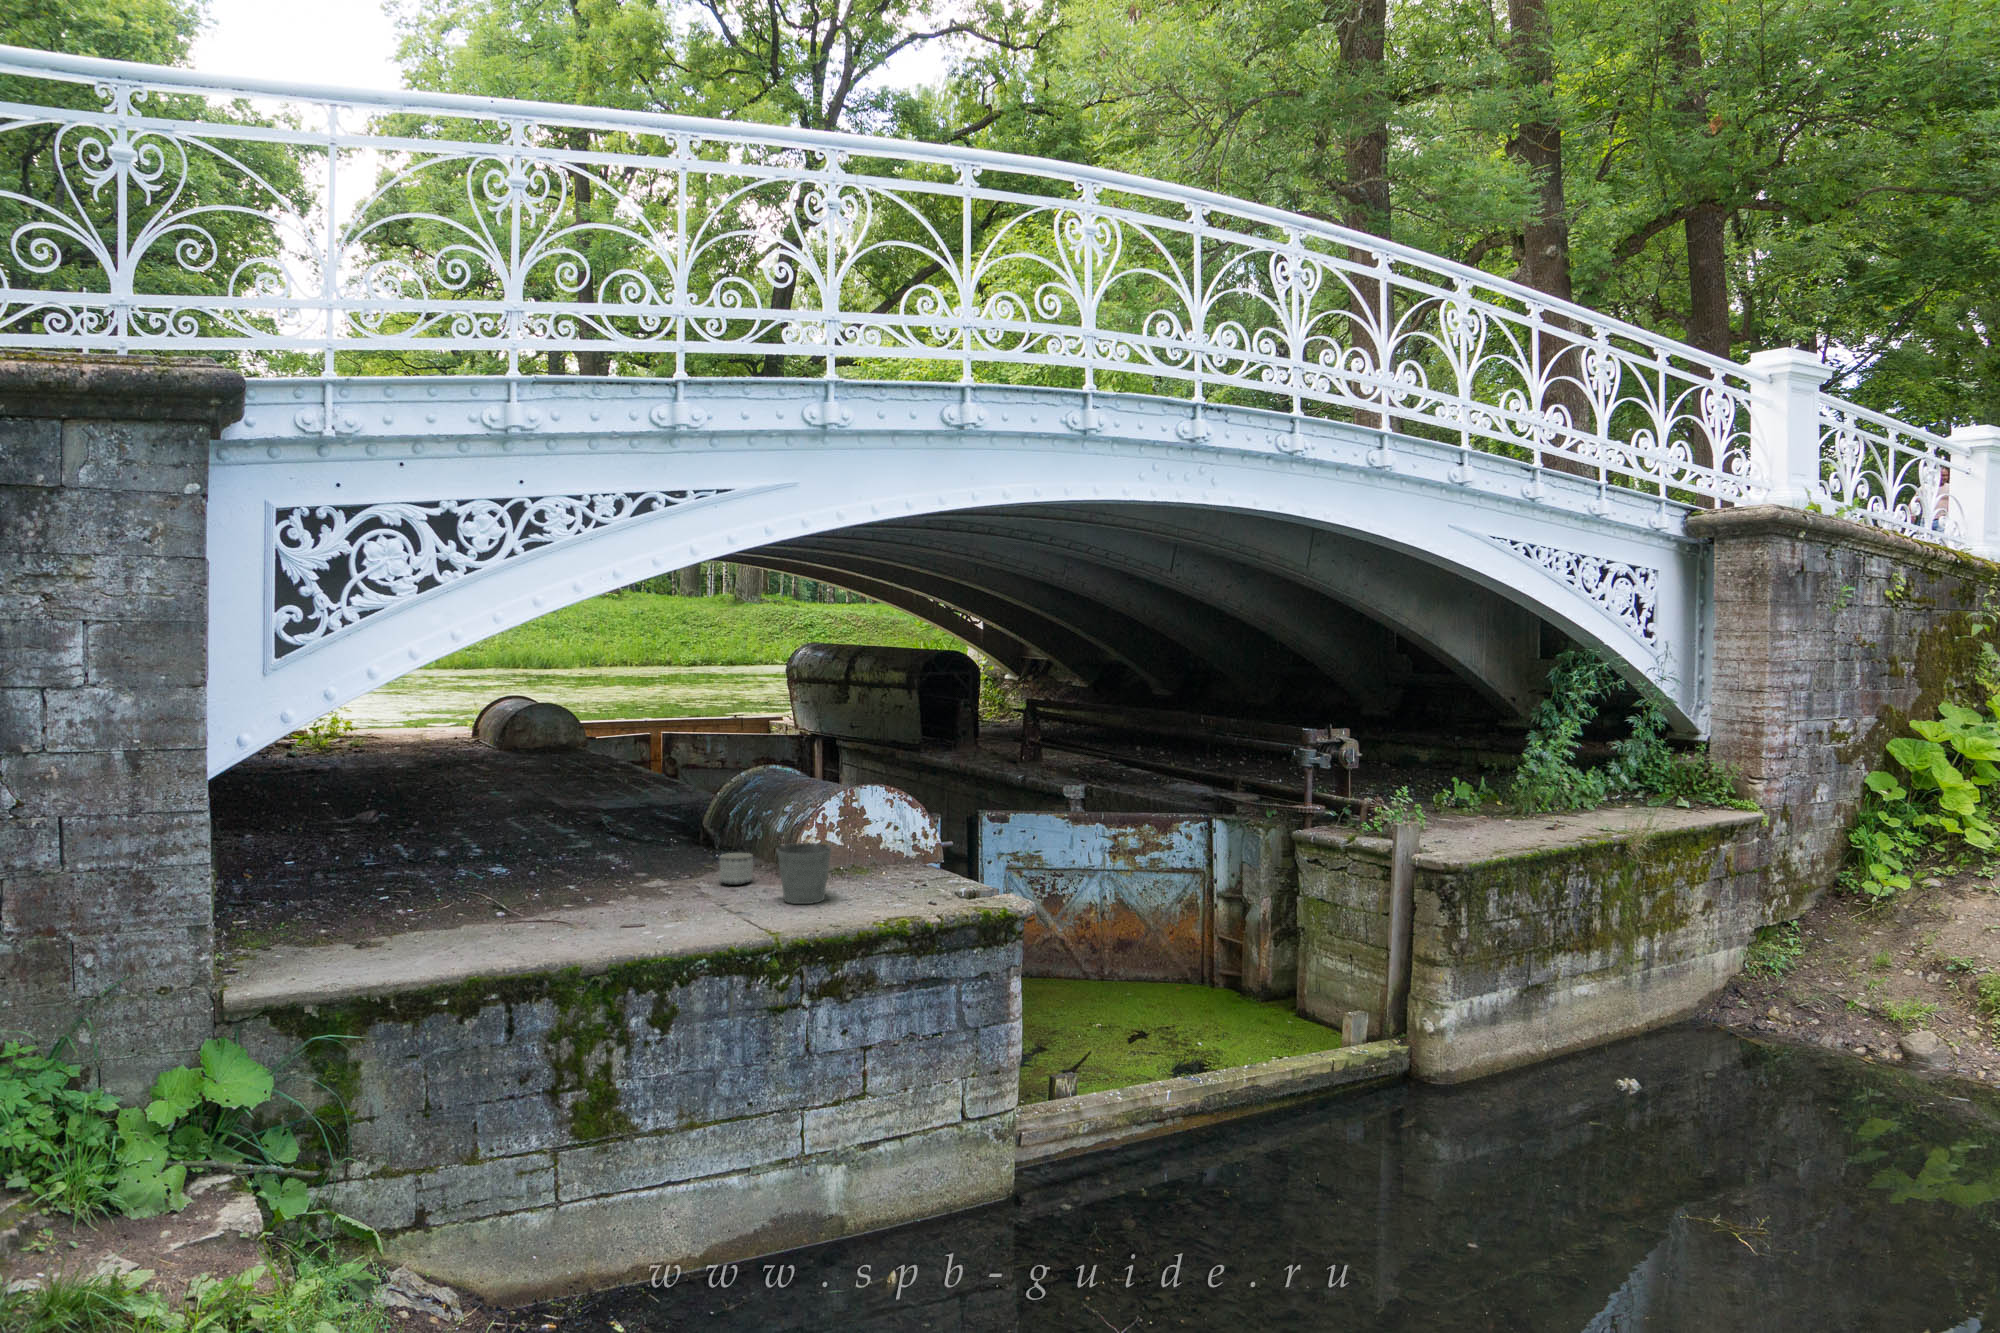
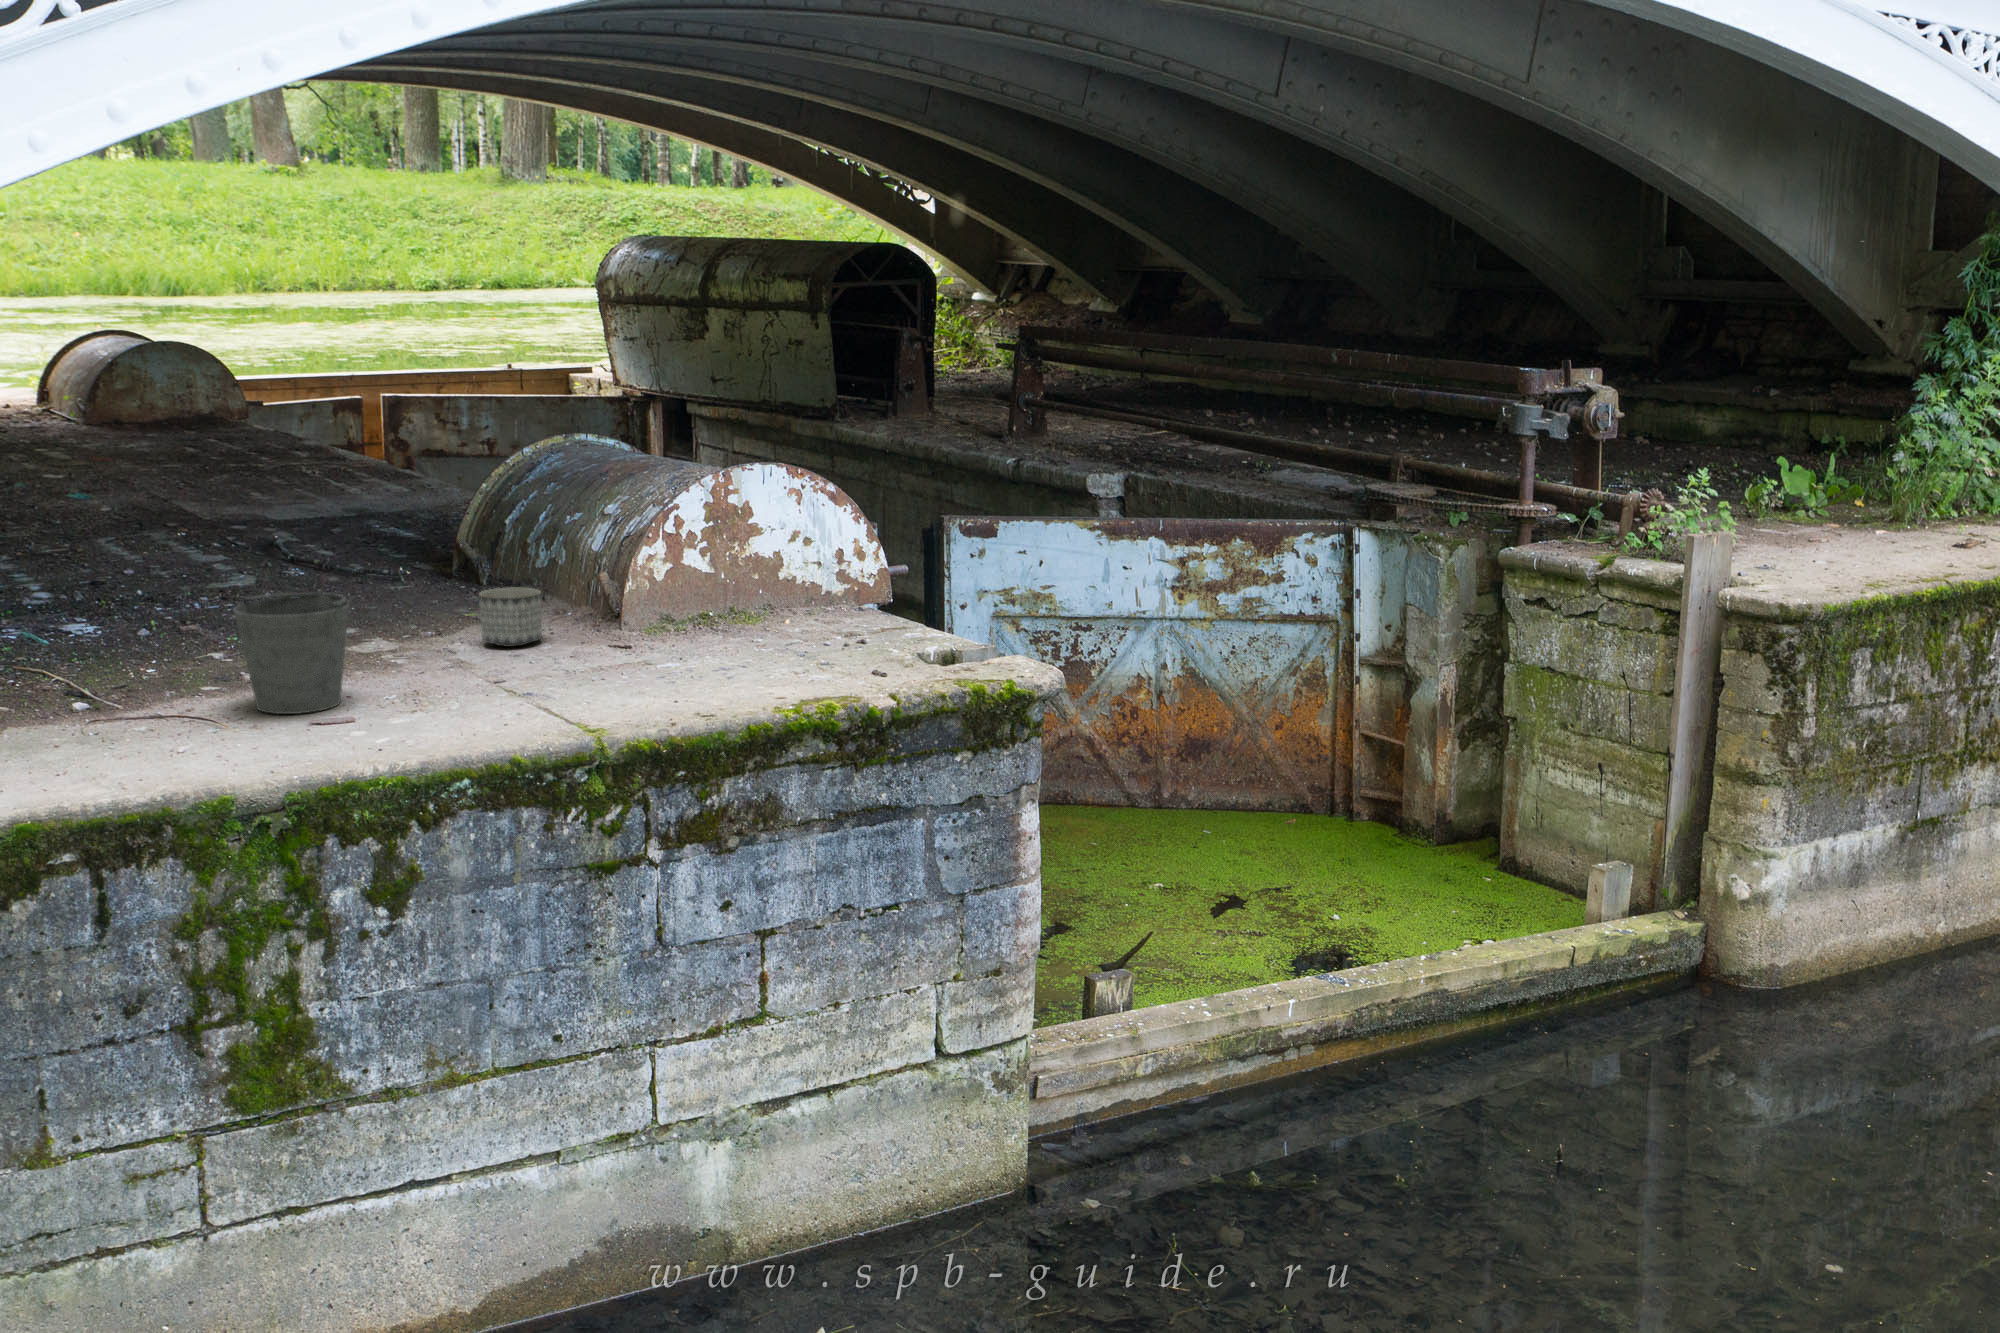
bucket: present [777,843,831,904] -> present [233,593,349,714]

